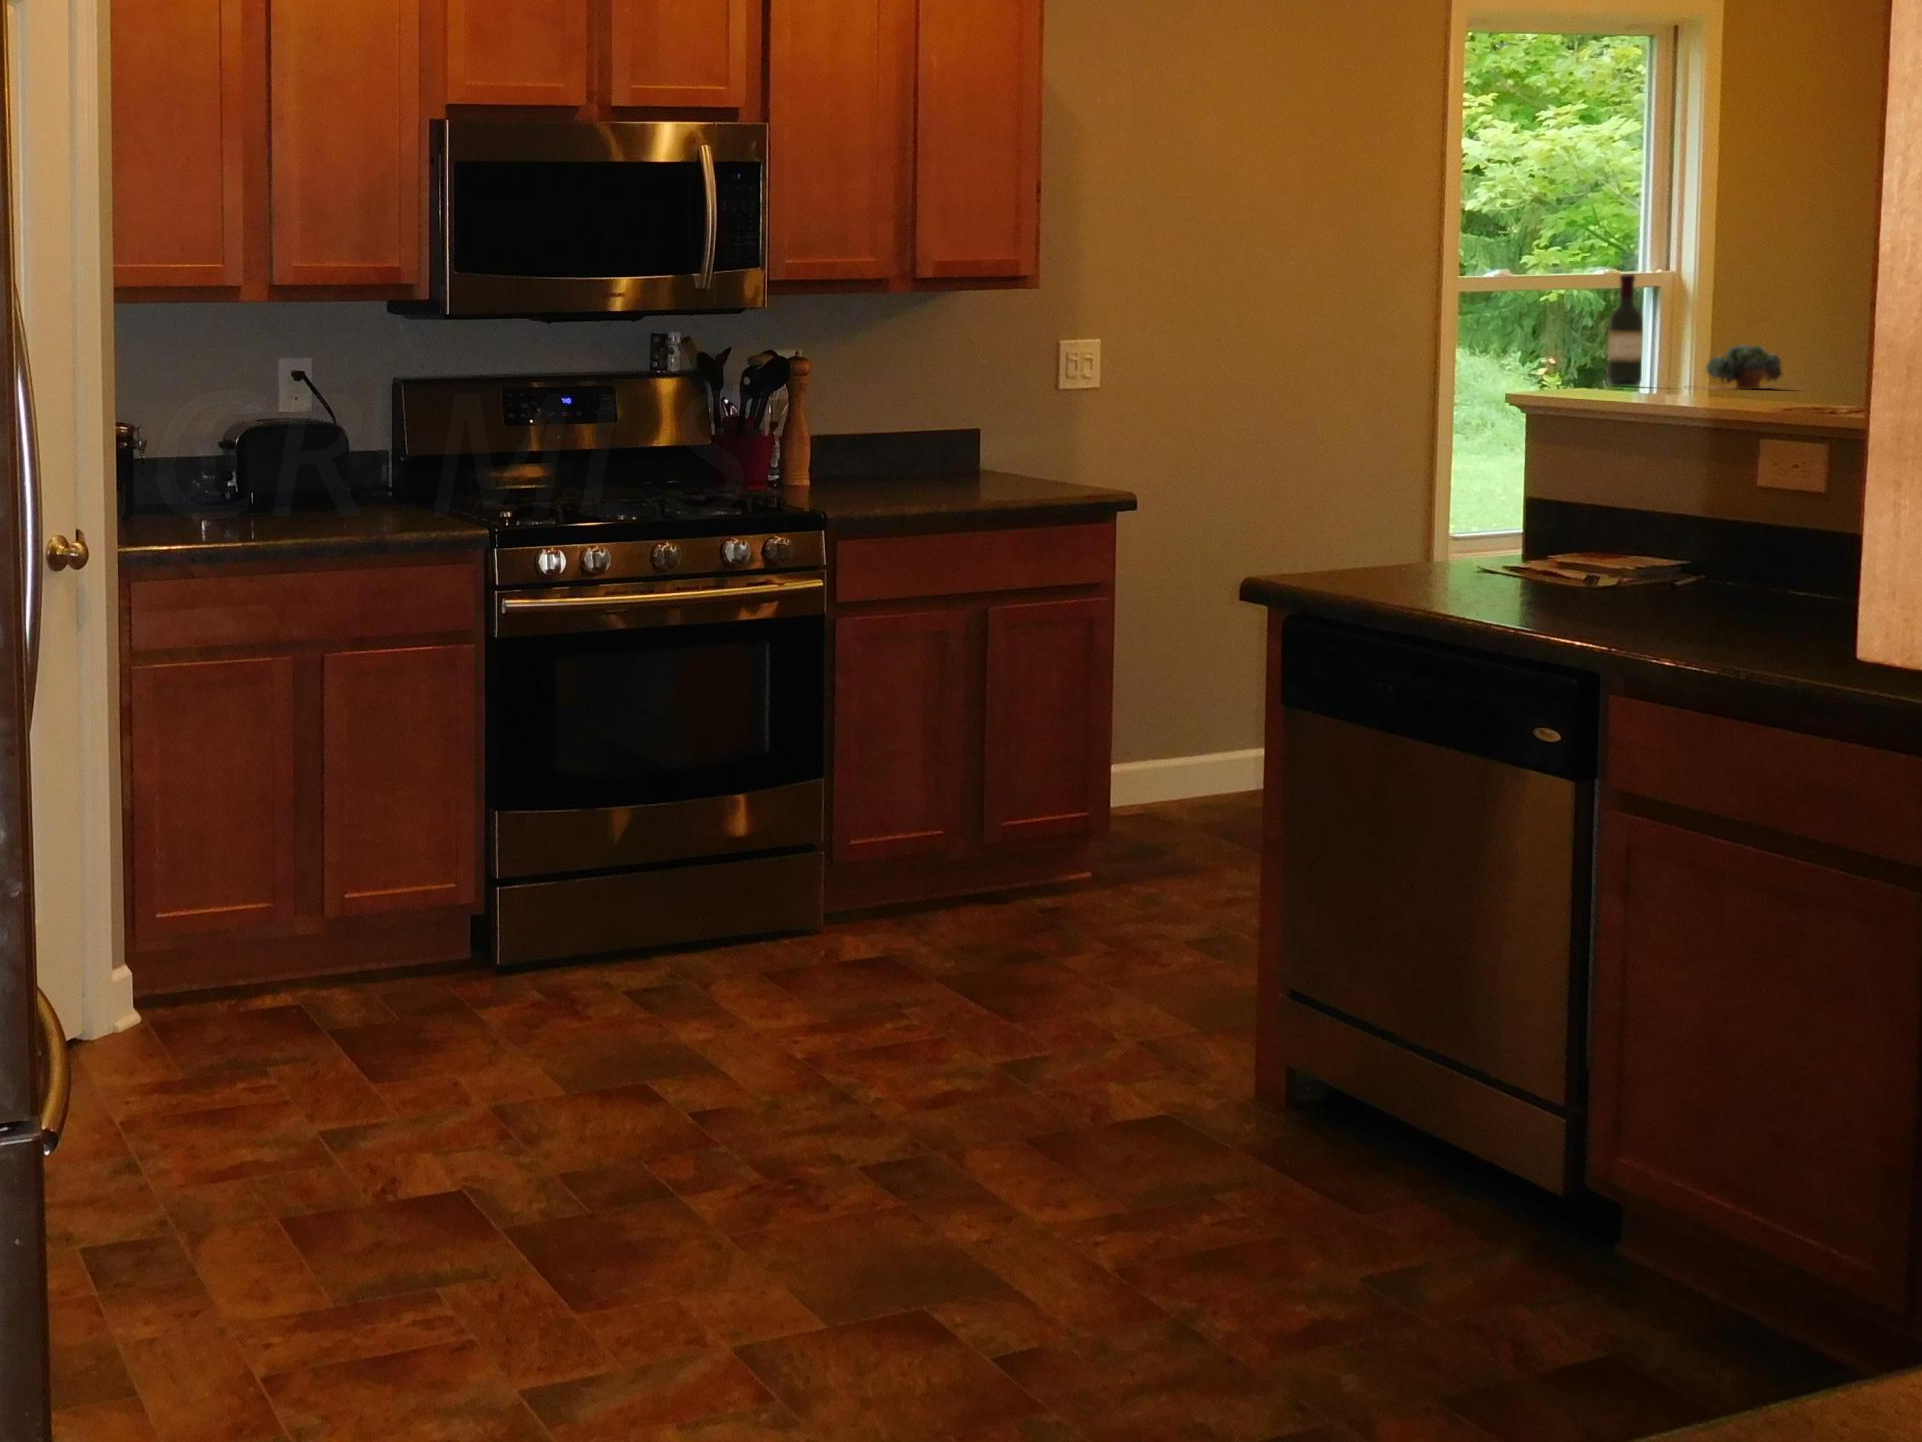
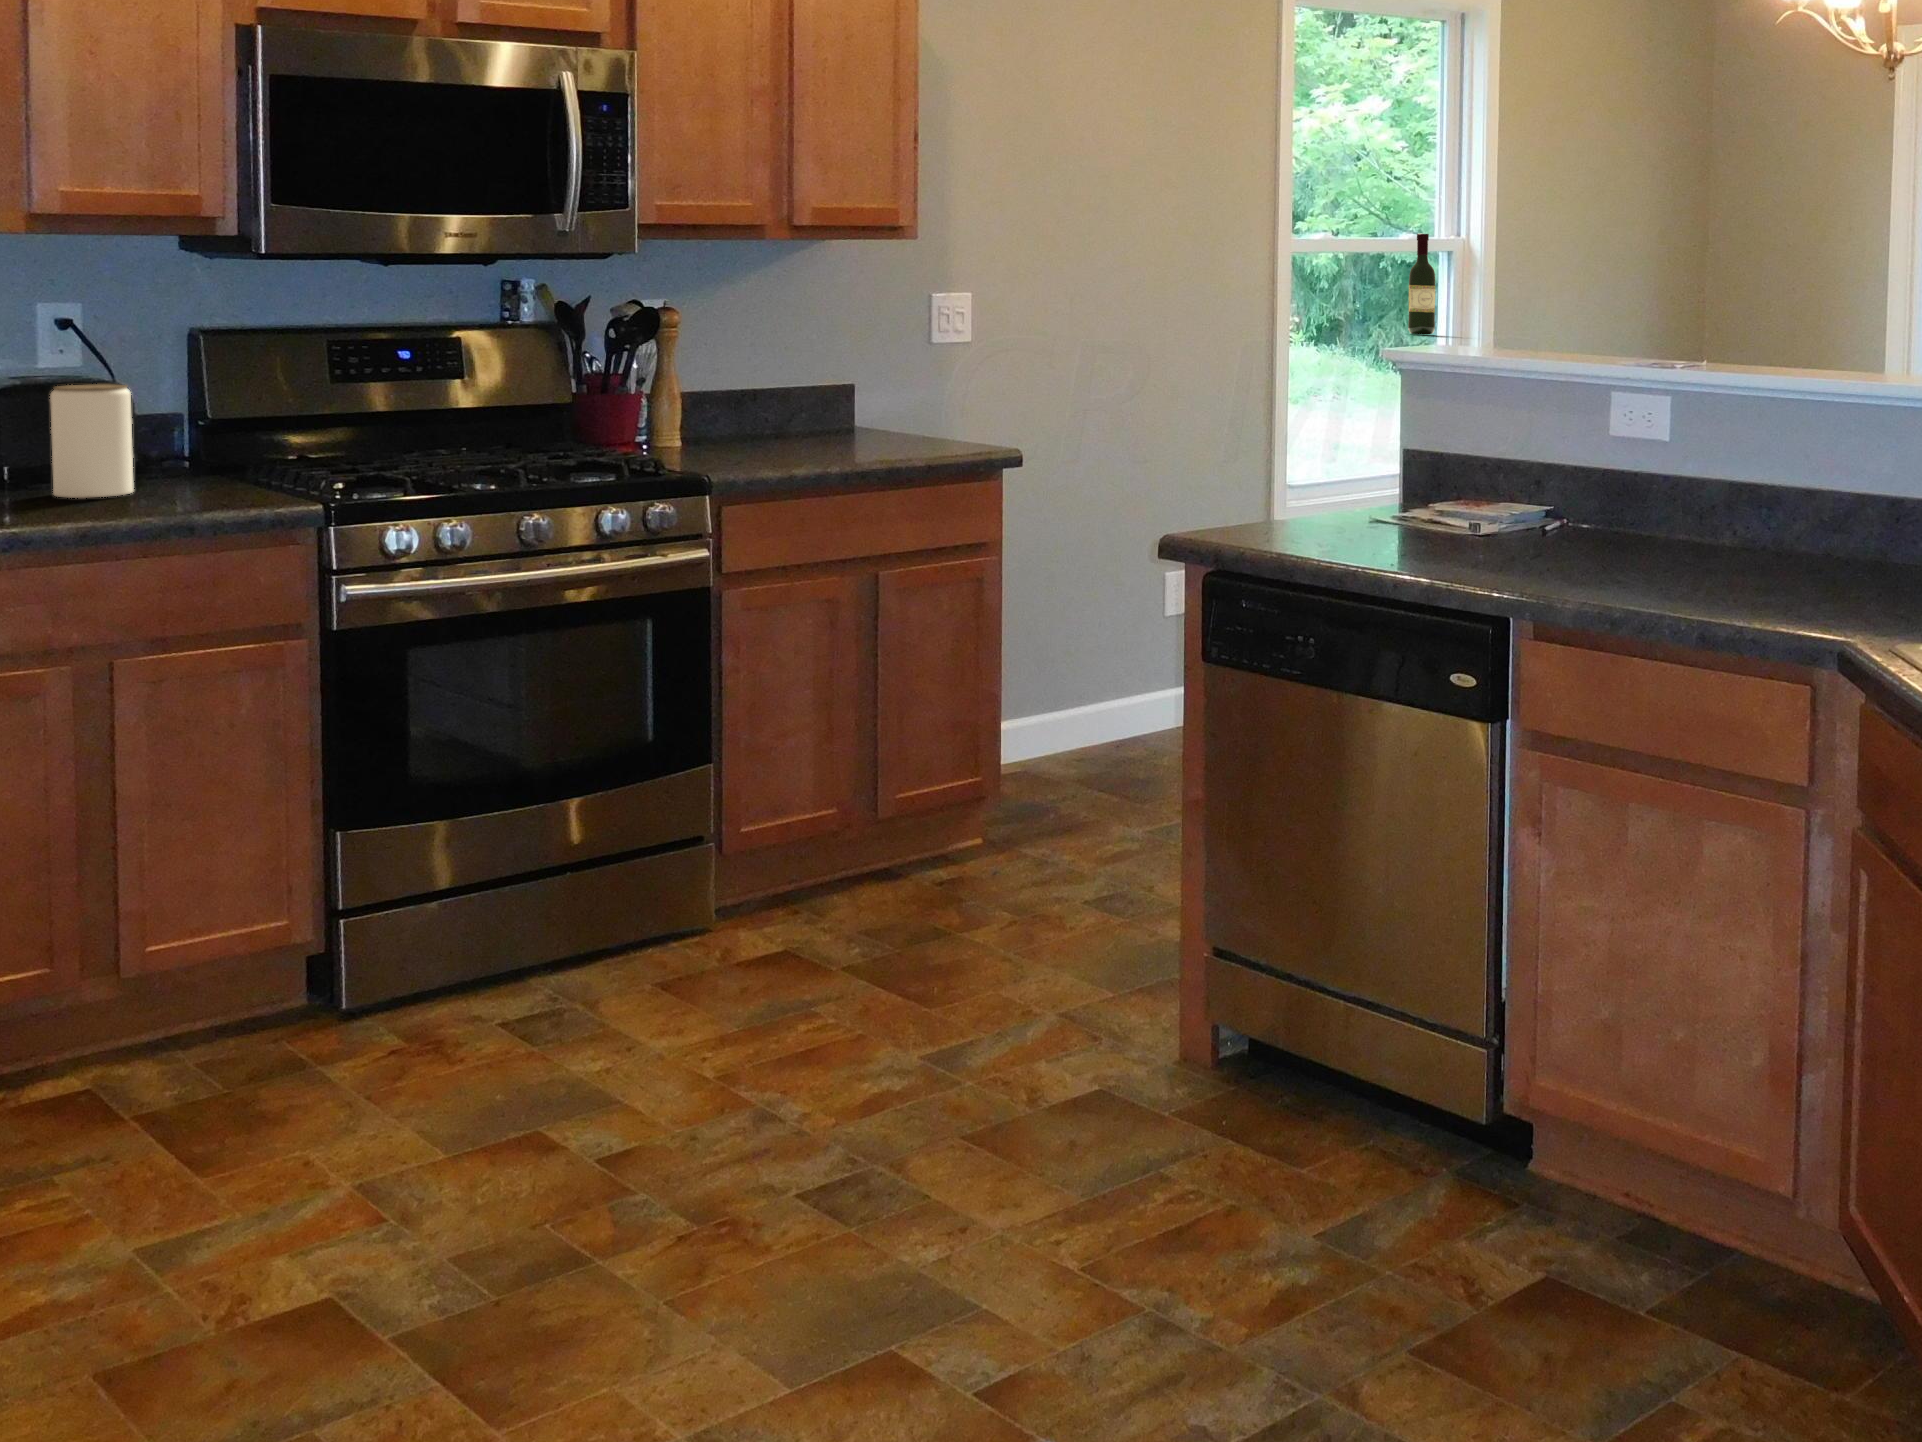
succulent plant: present [1685,345,1782,389] -> none [1462,297,1556,338]
jar: none [285,425,345,518] -> present [50,384,133,498]

